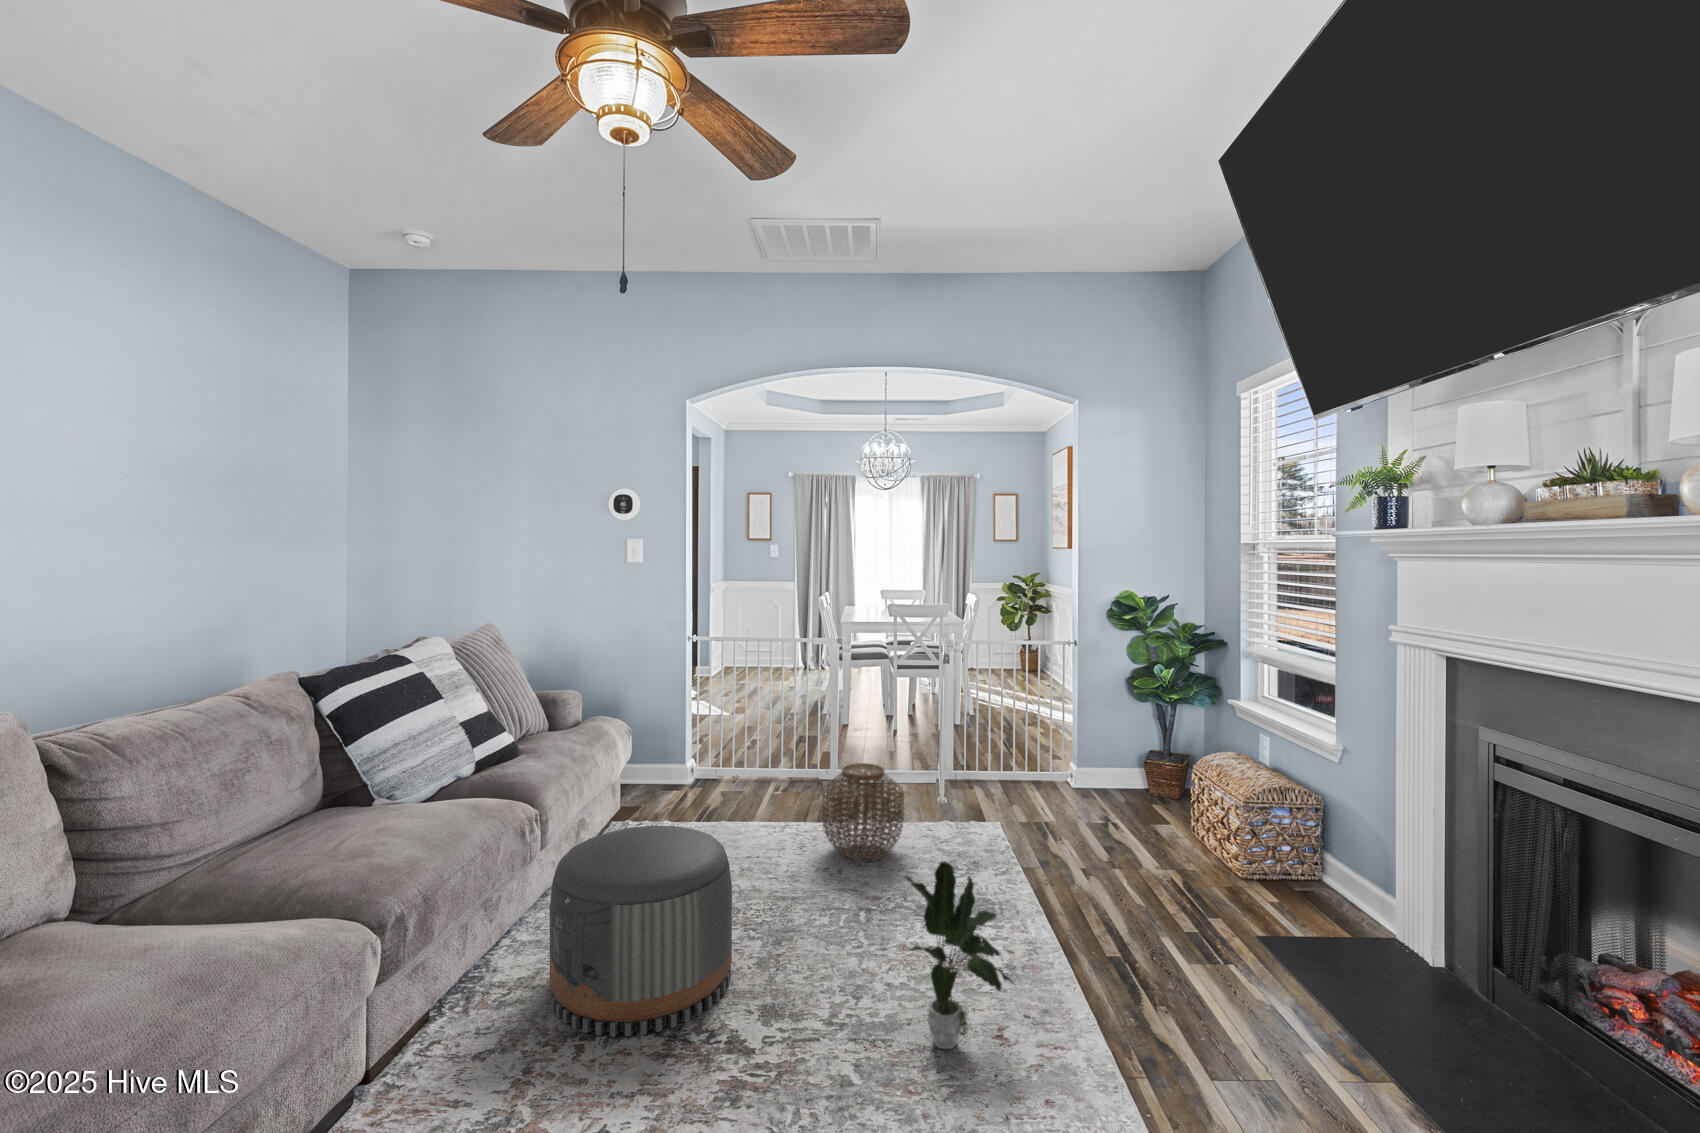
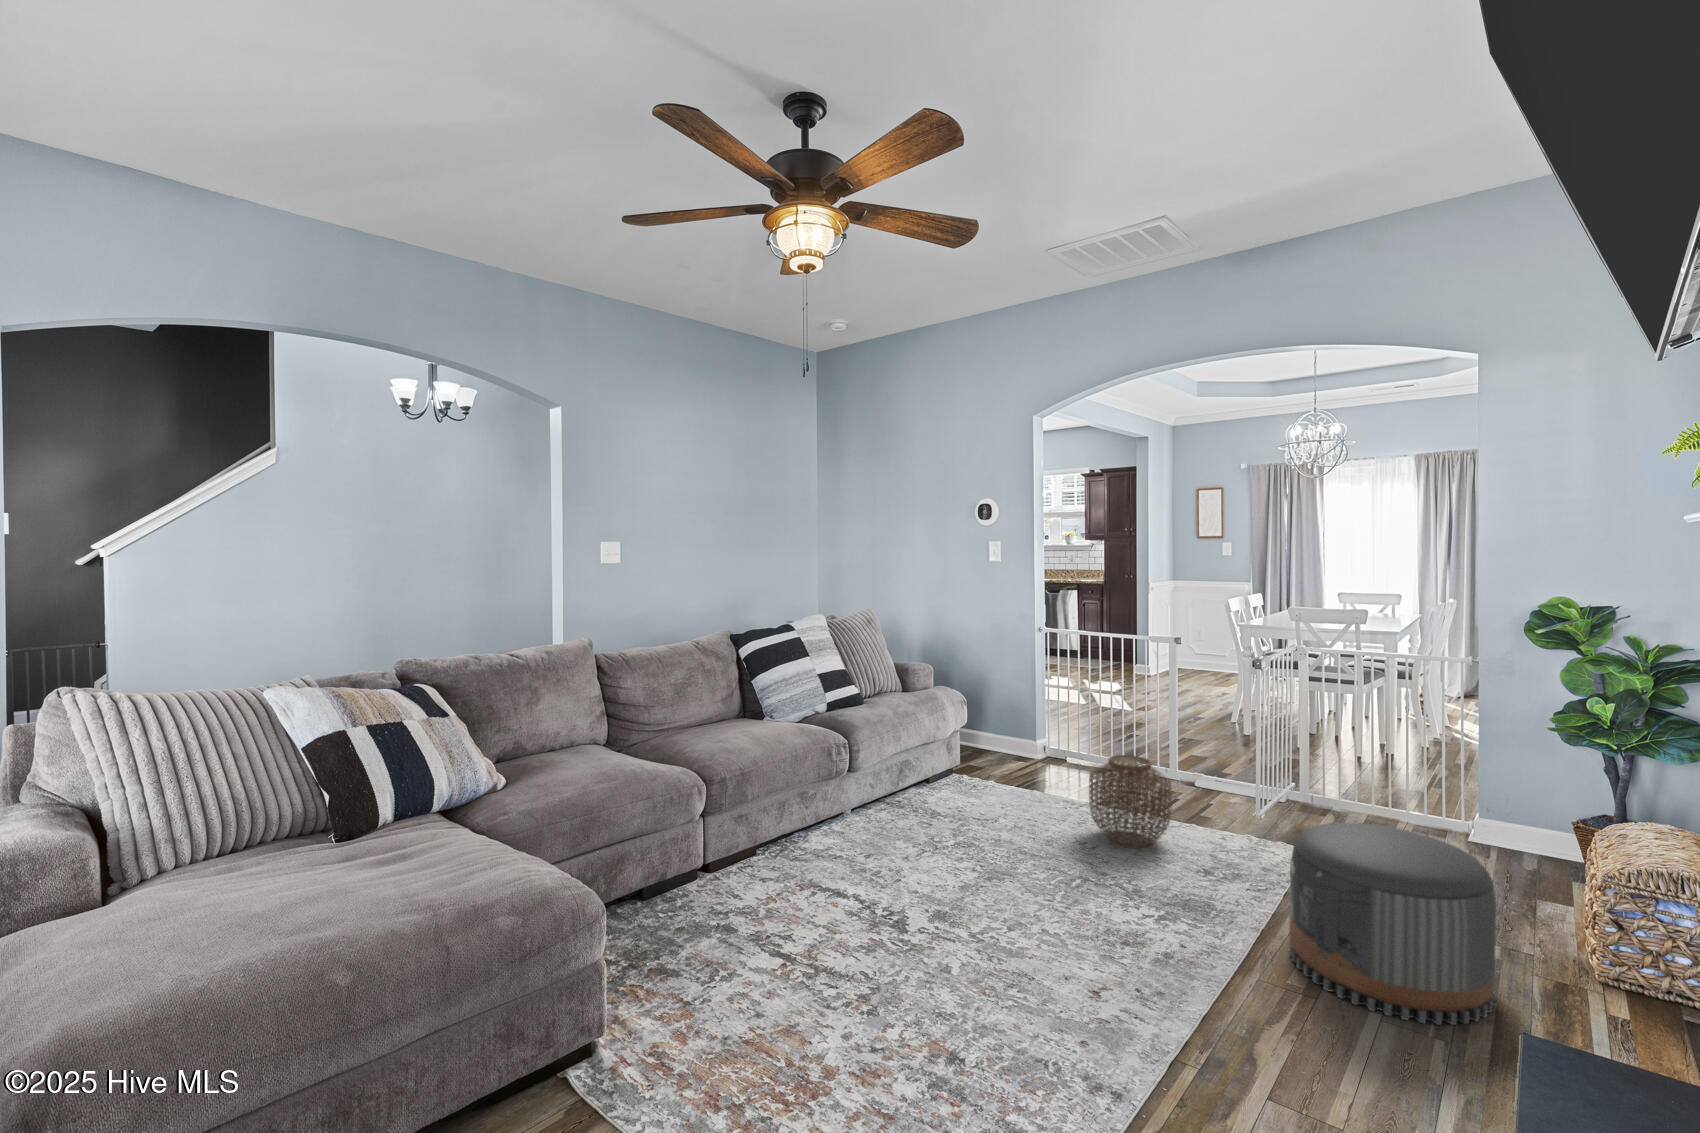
pouf: present [550,826,732,1037] -> present [1289,823,1496,1025]
potted plant: present [904,862,1013,1049] -> none [995,825,1107,983]

